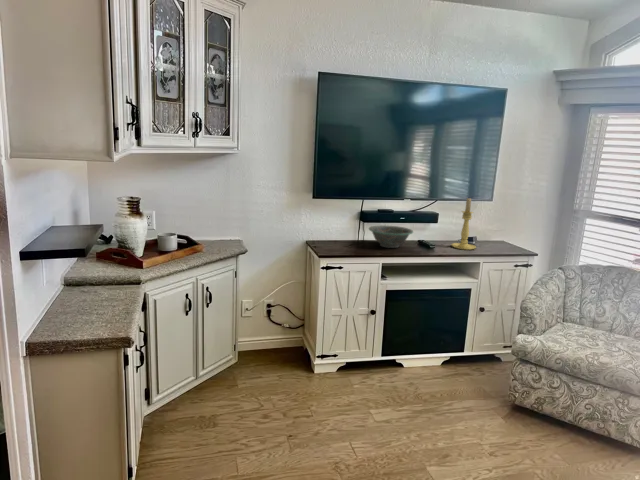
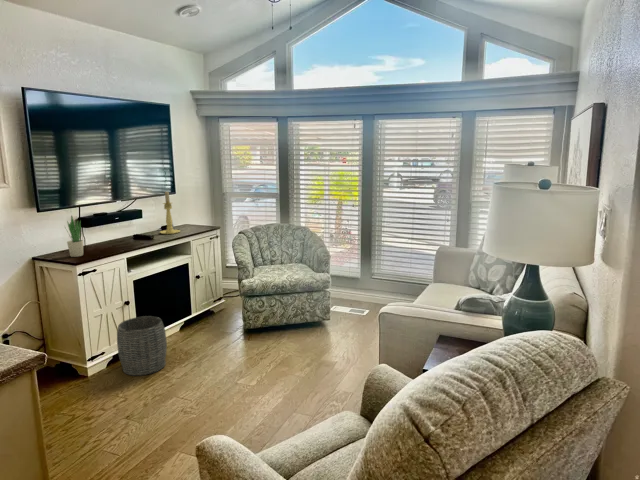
potted plant: none [329,206,348,250] -> present [67,216,83,257]
decorative bowl: present [369,225,413,248] -> none [92,226,135,246]
woven basket: none [341,331,395,400] -> present [117,316,167,376]

